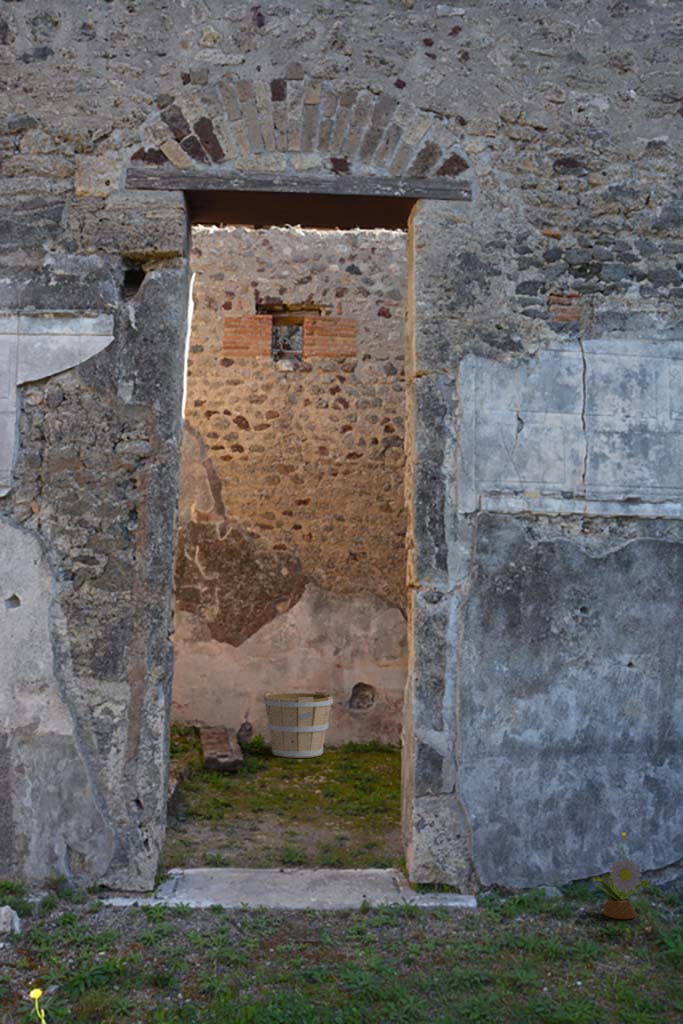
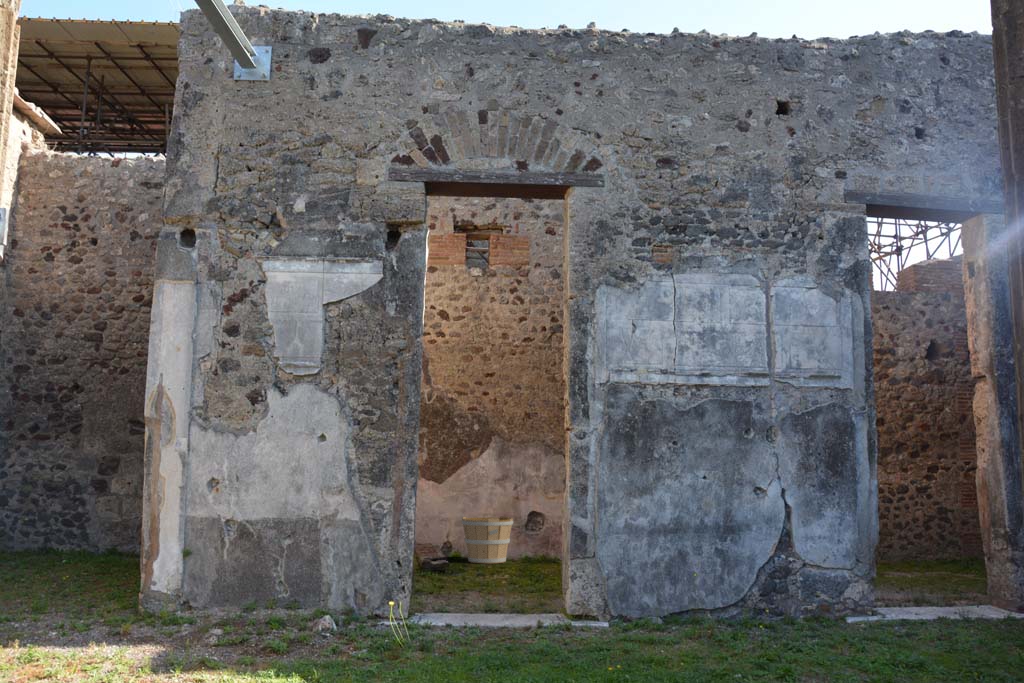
decorative plant: present [591,857,651,919] -> none [679,593,717,632]

